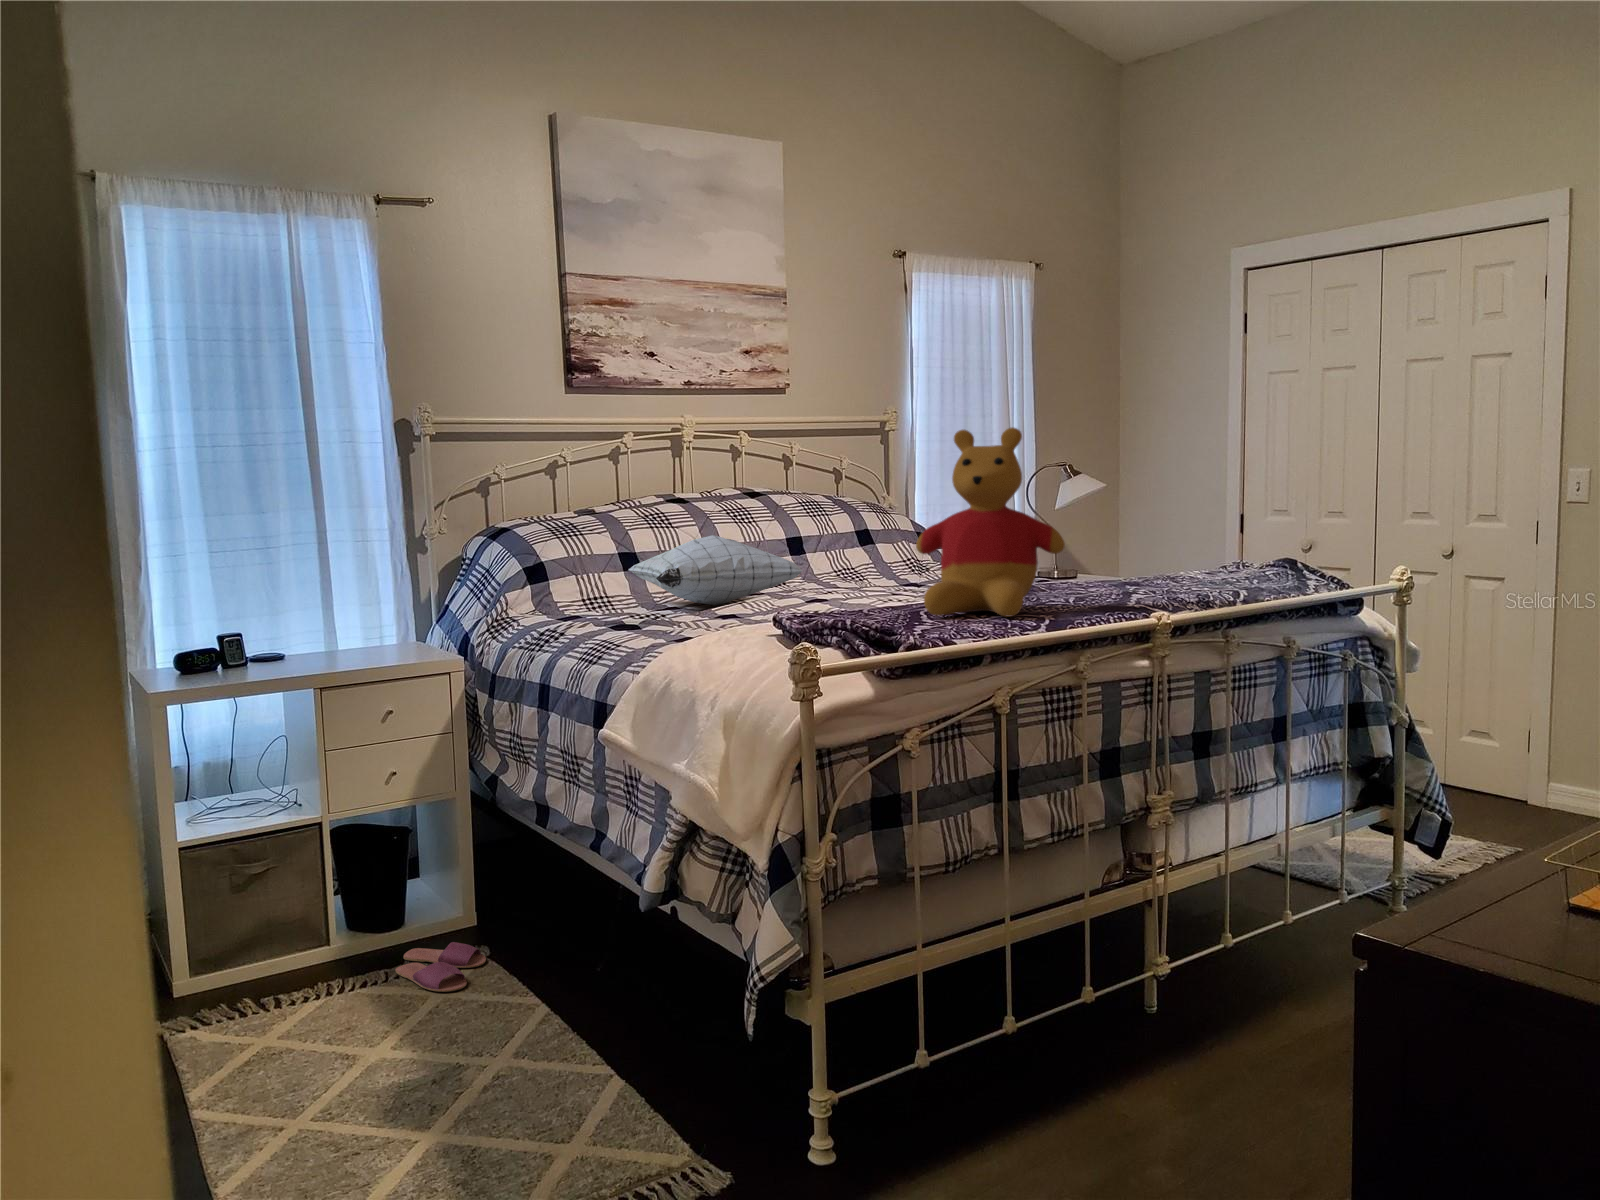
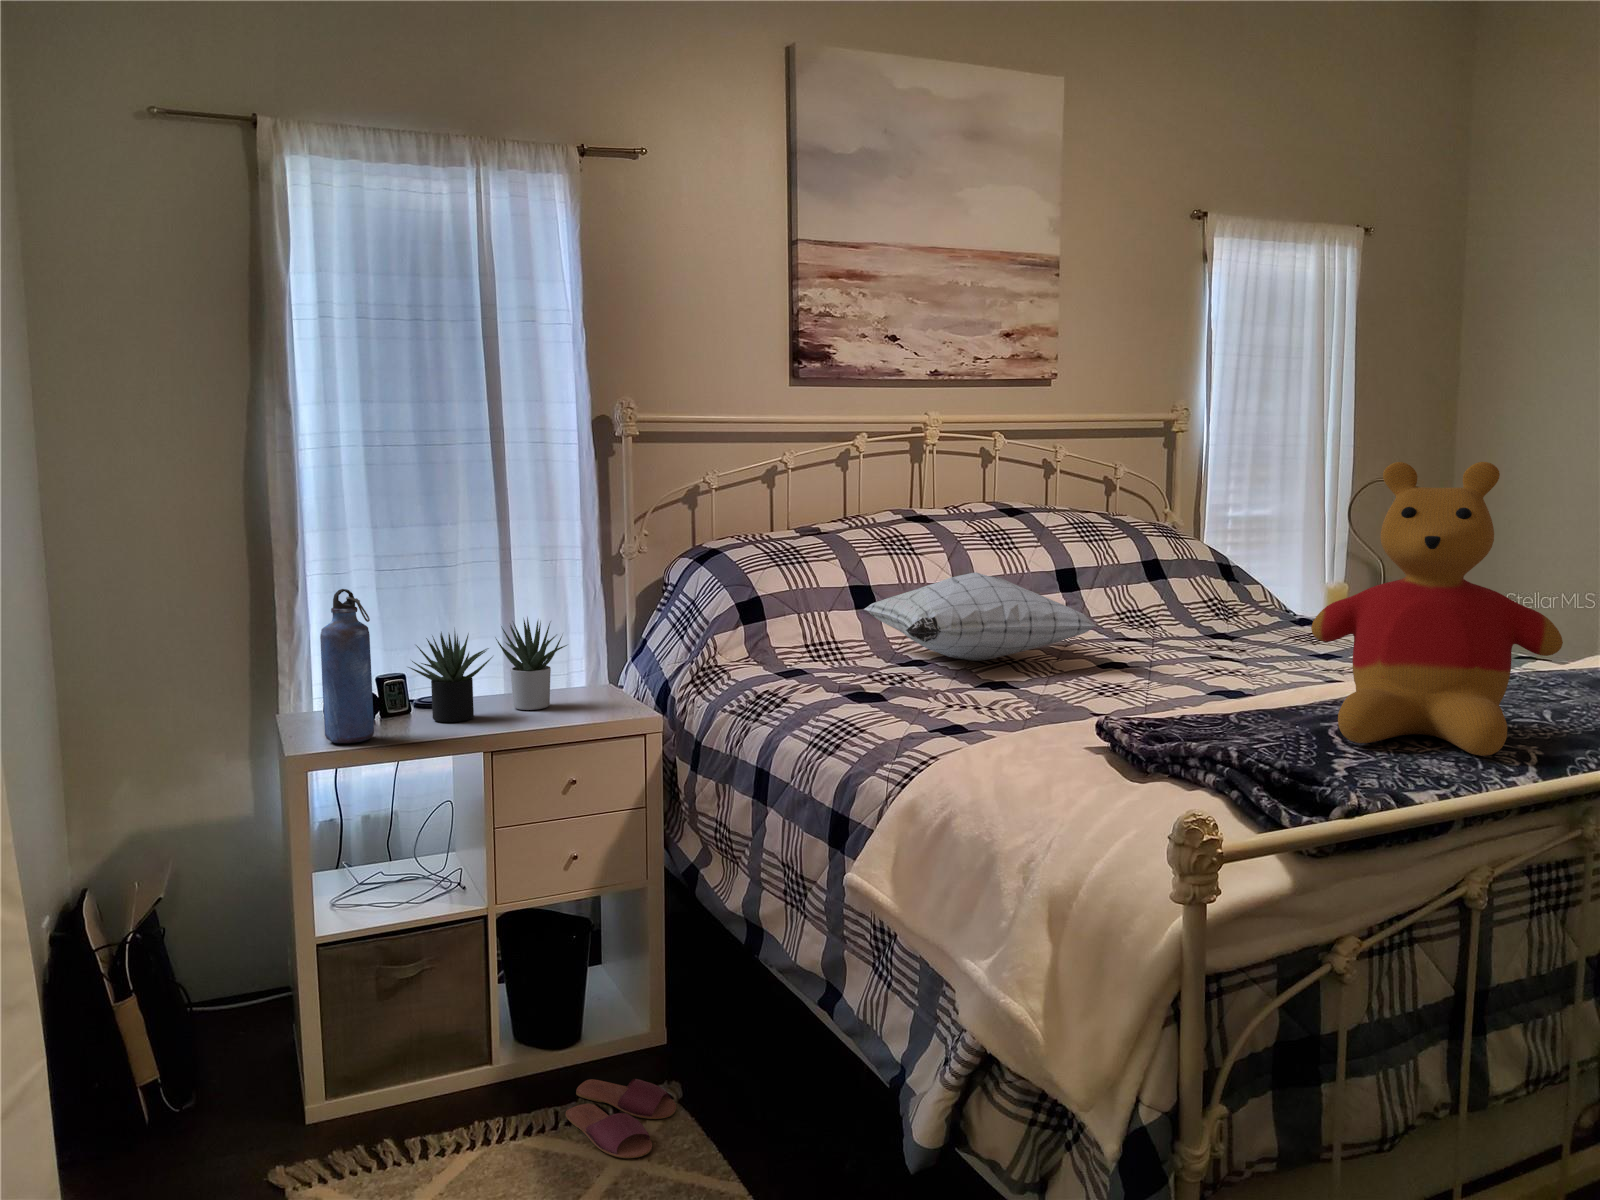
water bottle: none [175,557,223,682] -> present [320,589,374,743]
succulent plant: none [247,580,384,667] -> present [408,617,567,722]

